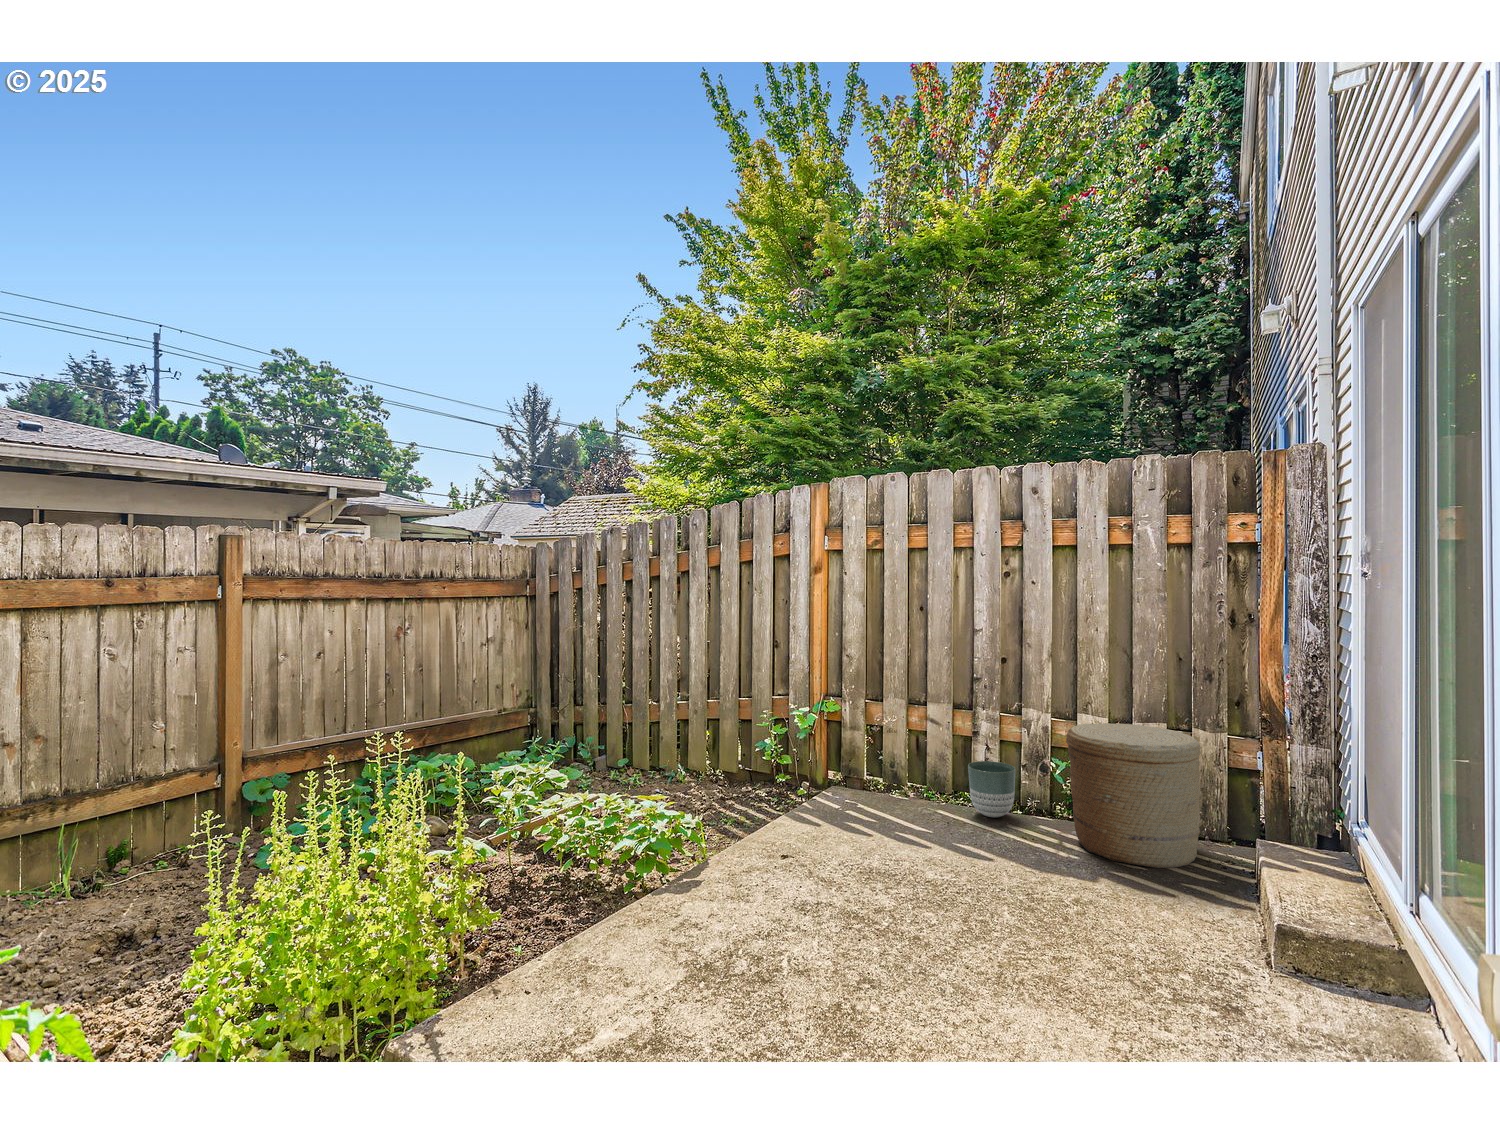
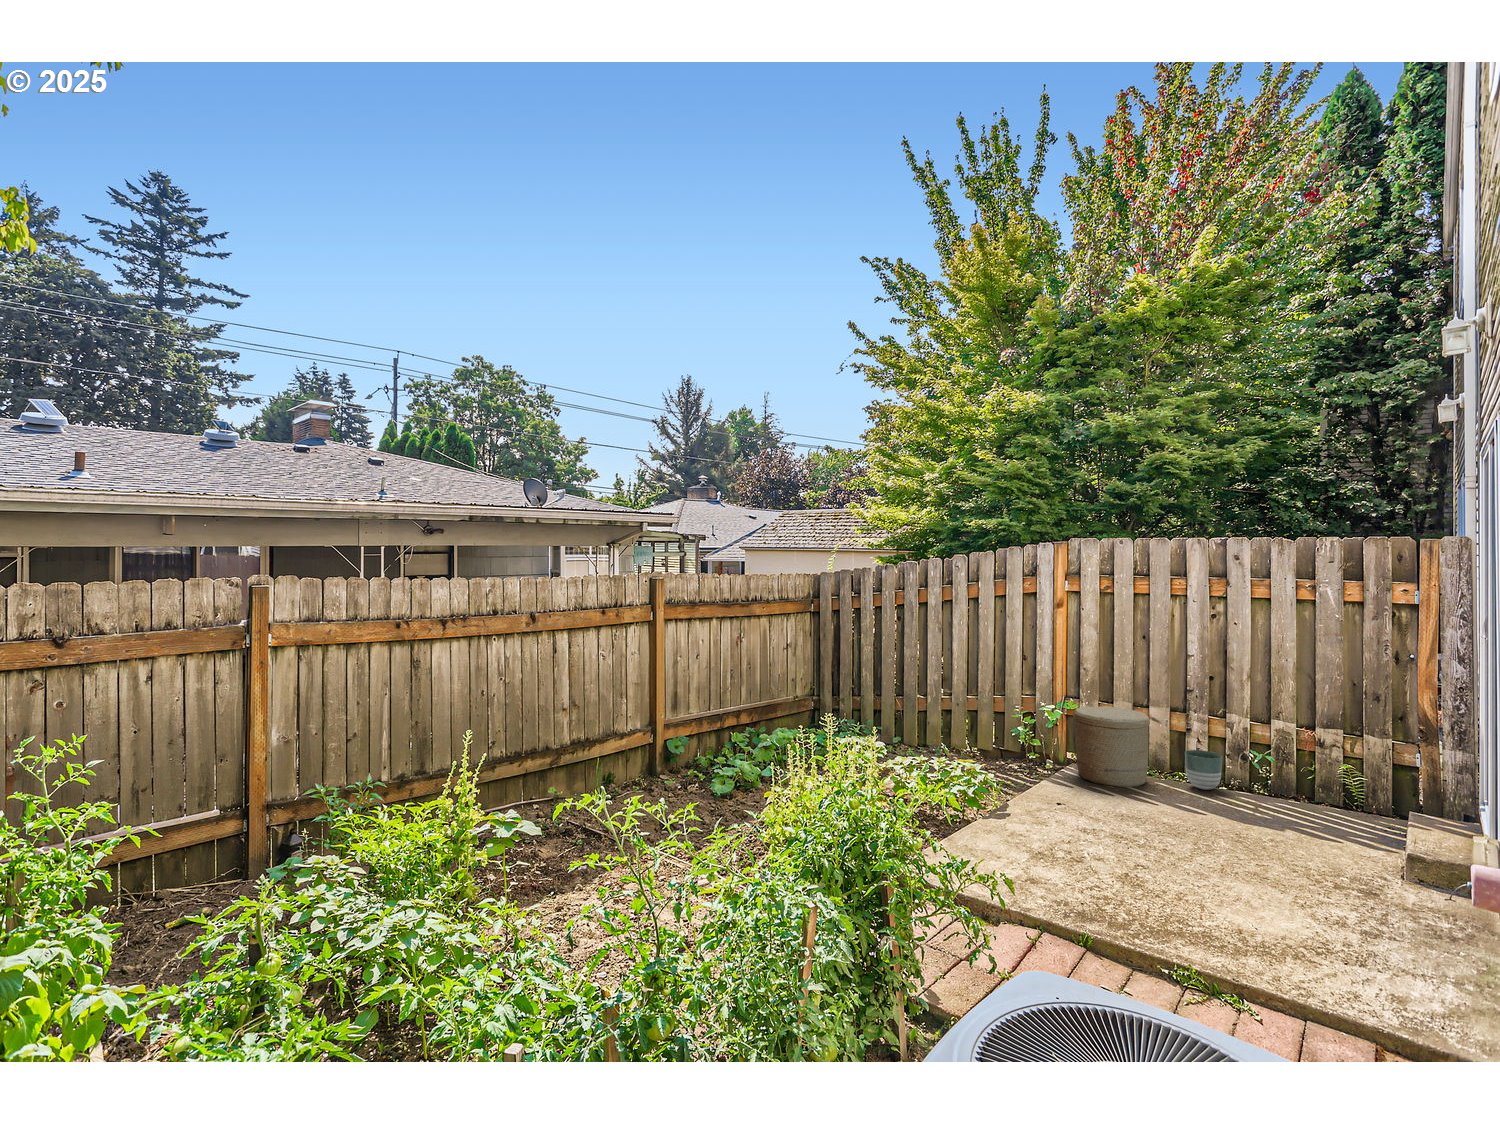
woven basket: present [1066,723,1201,868] -> present [1073,707,1150,787]

